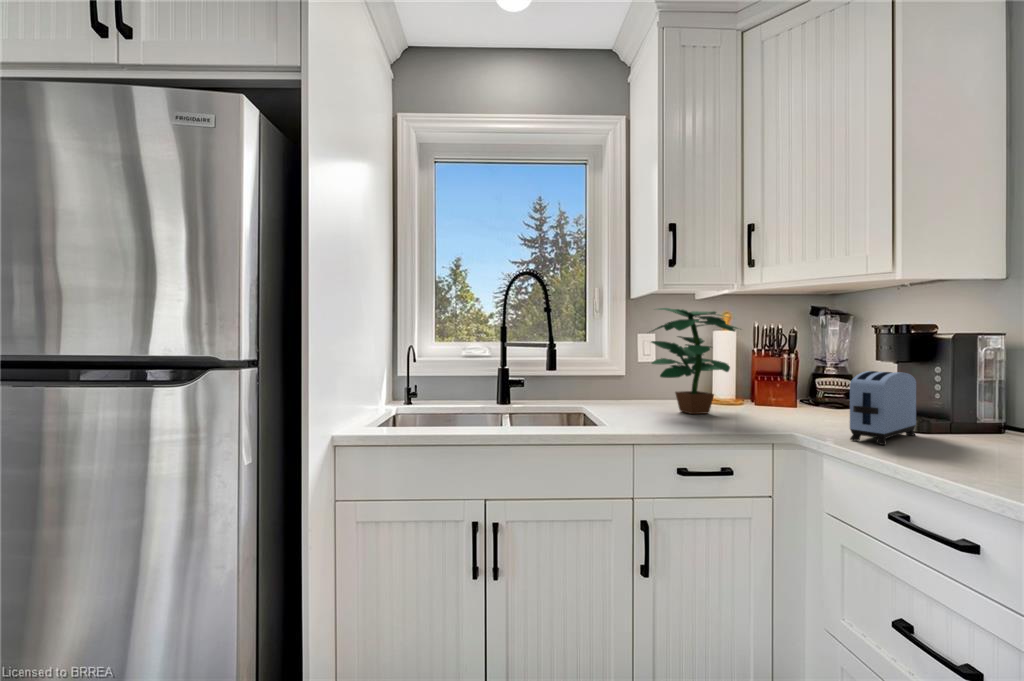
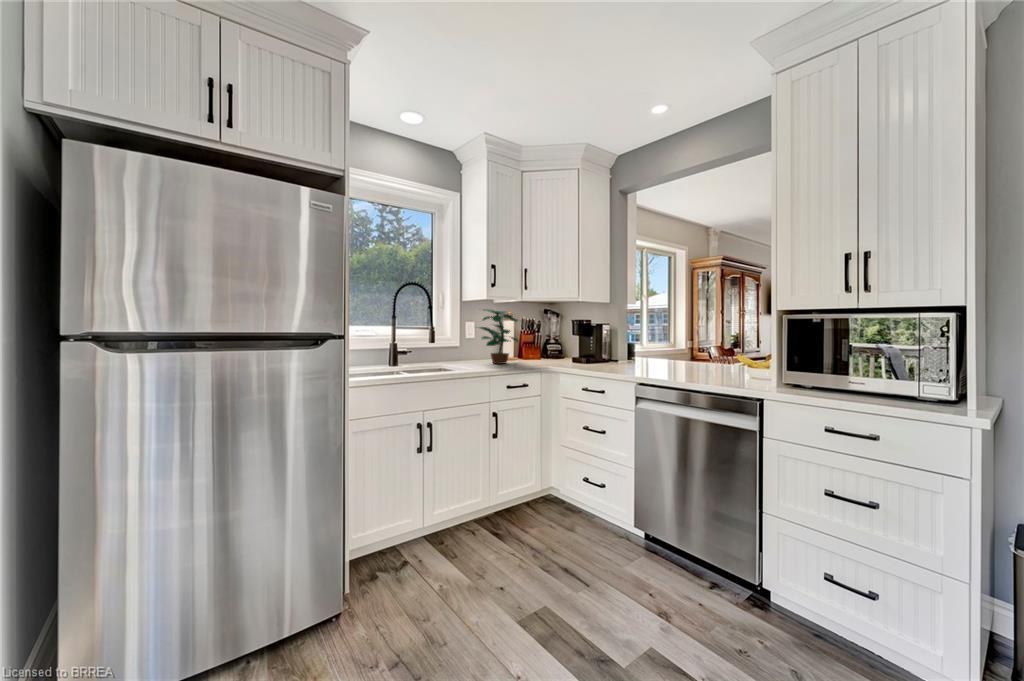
toaster: present [850,371,916,445] -> none [567,340,587,369]

